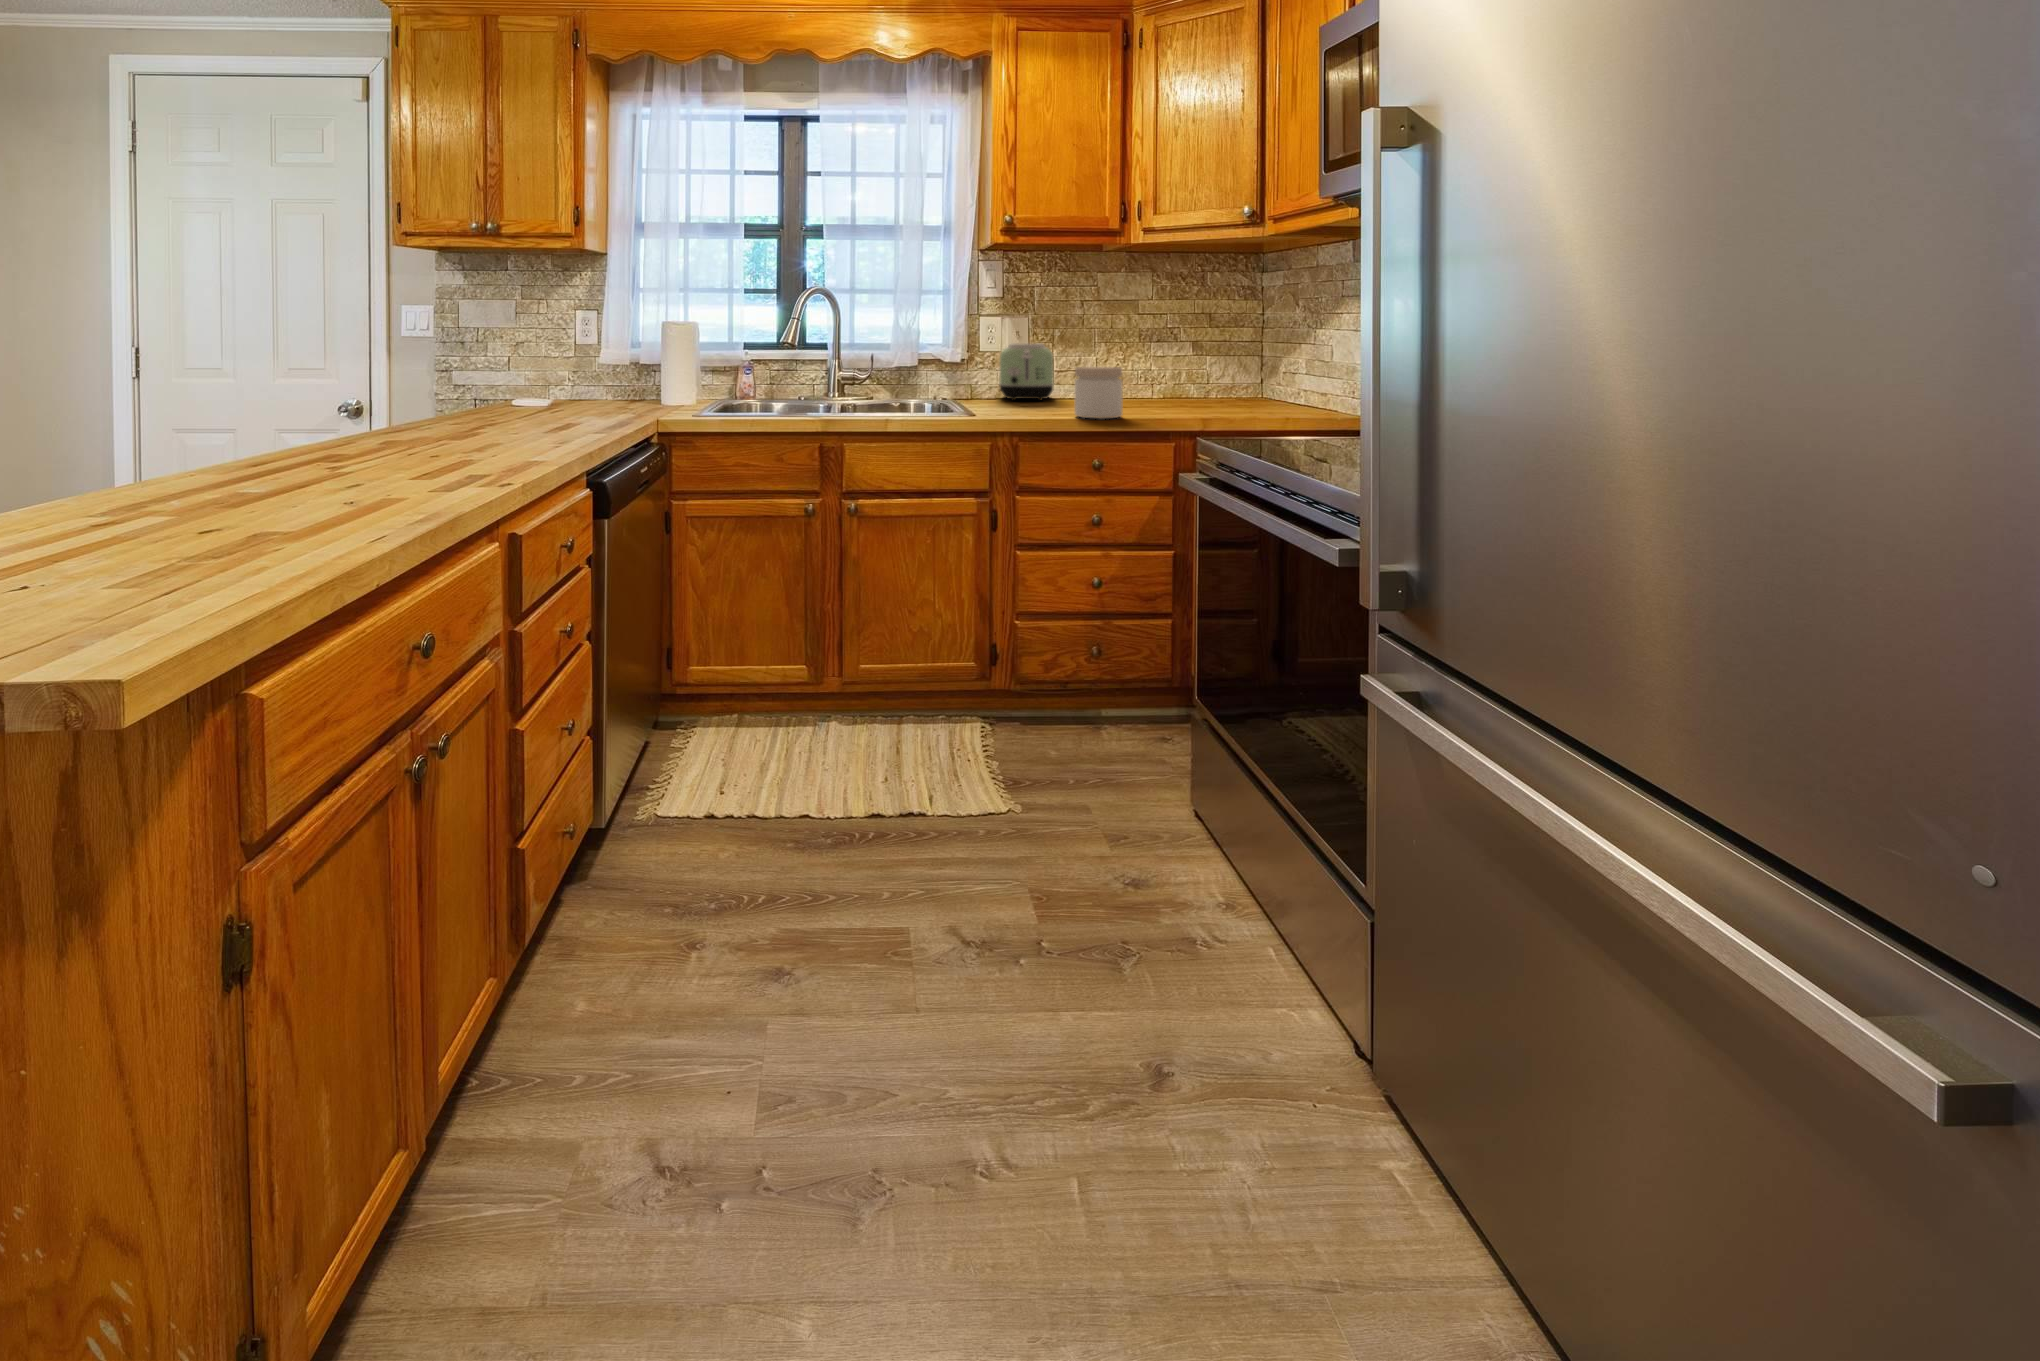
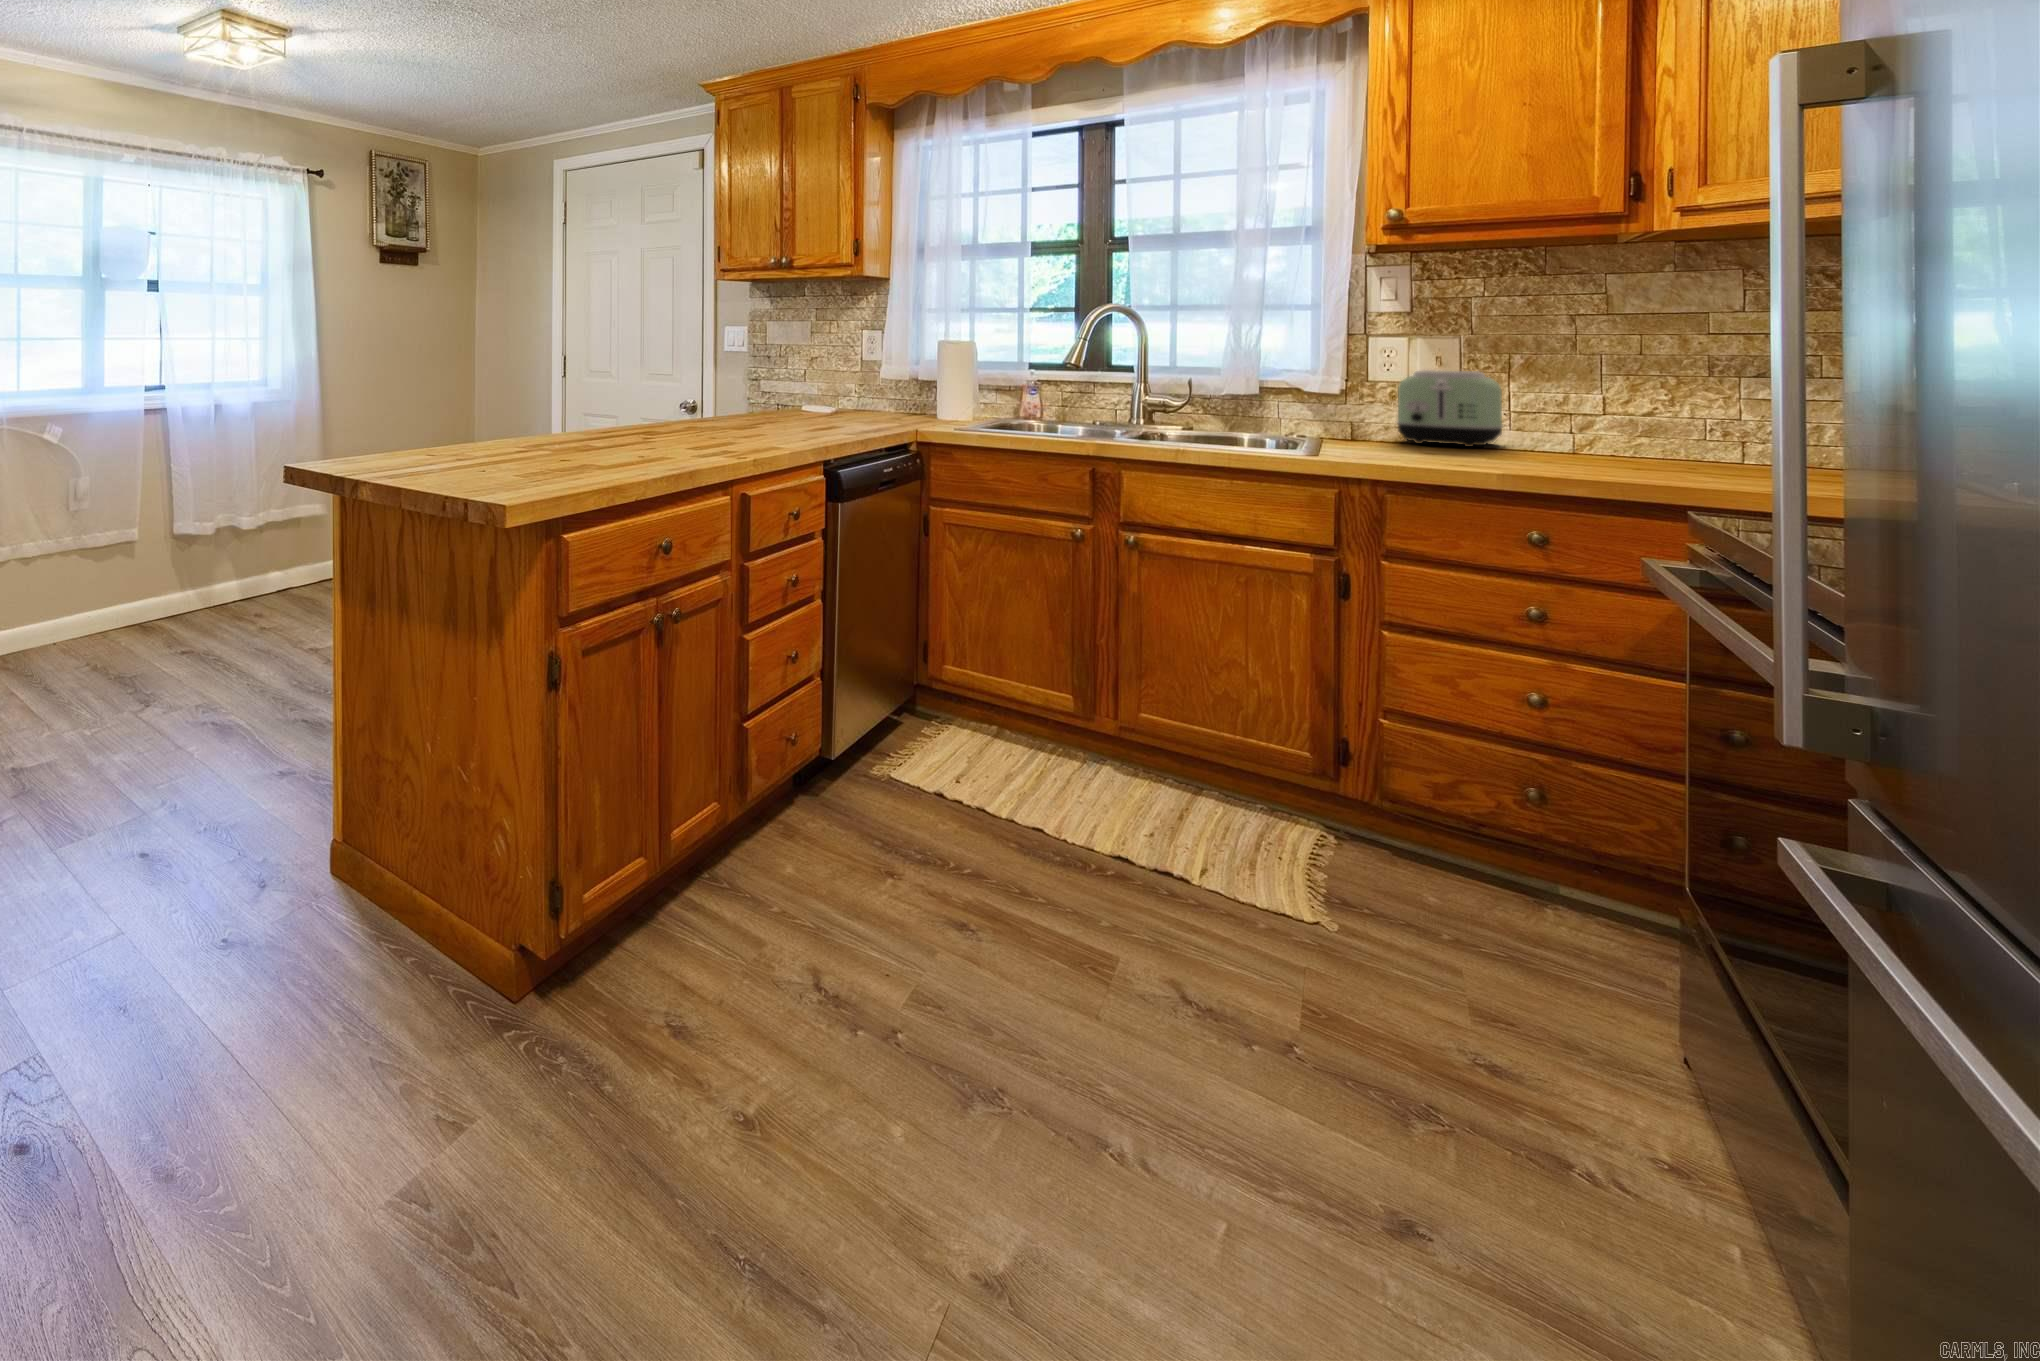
jar: present [1075,367,1123,419] -> none [1497,403,1597,477]

